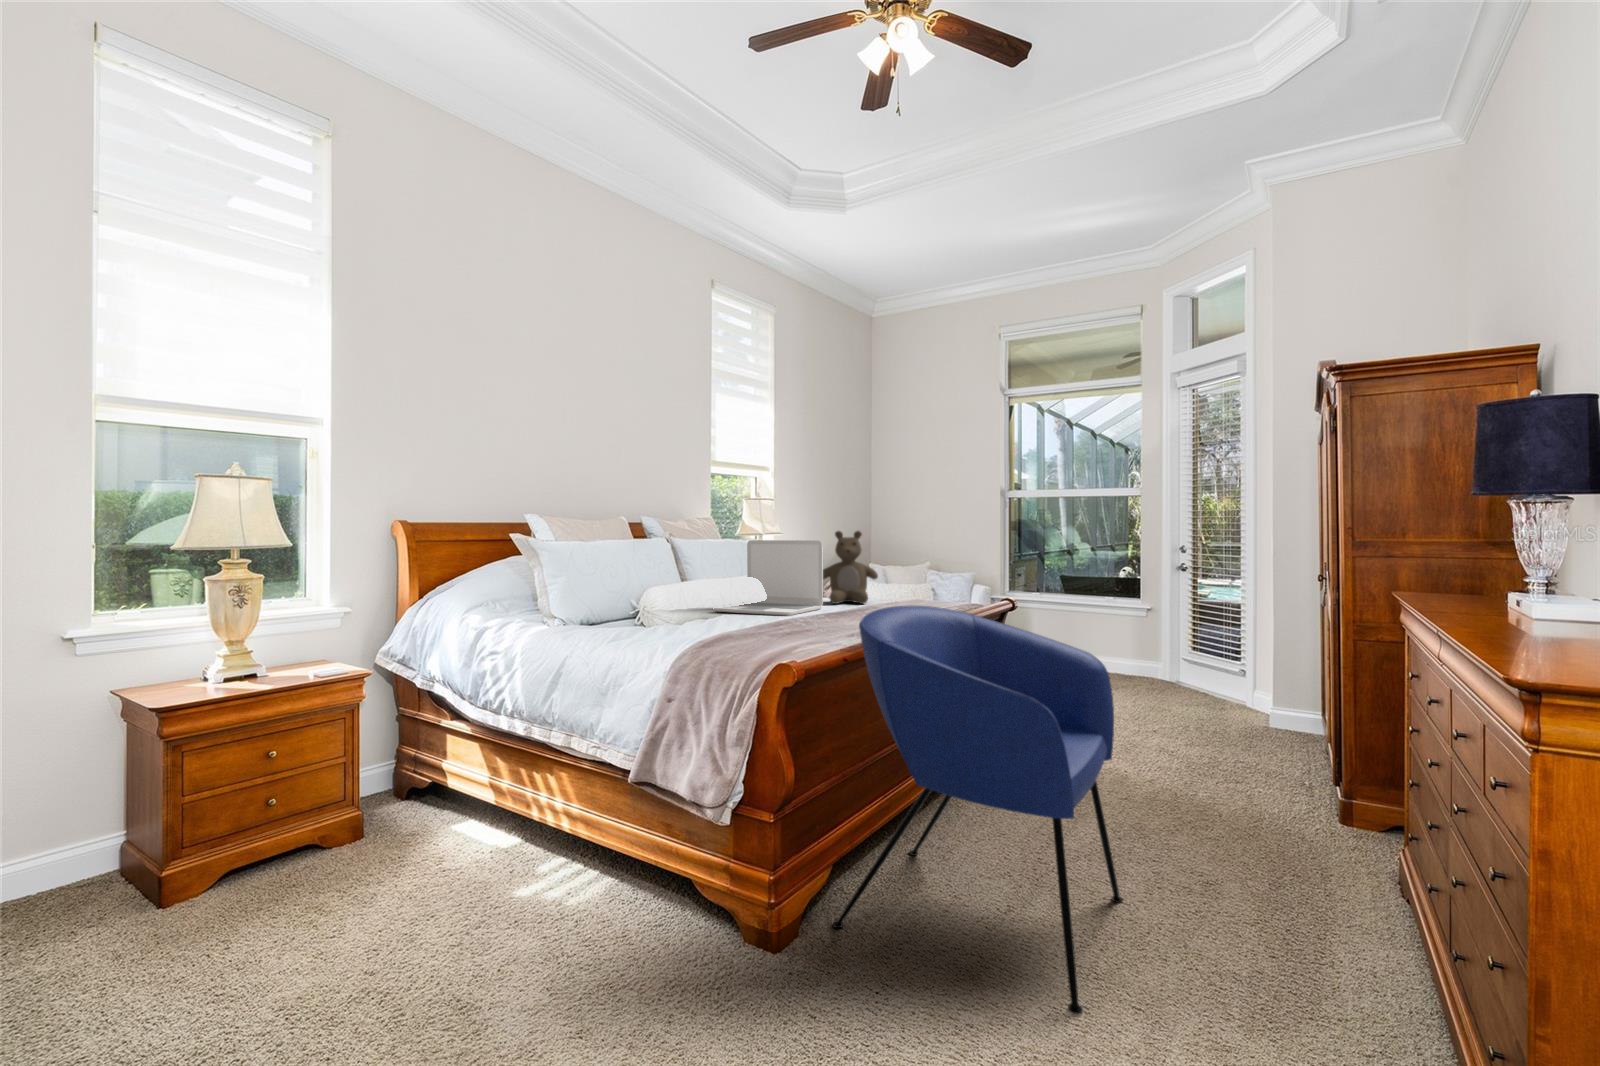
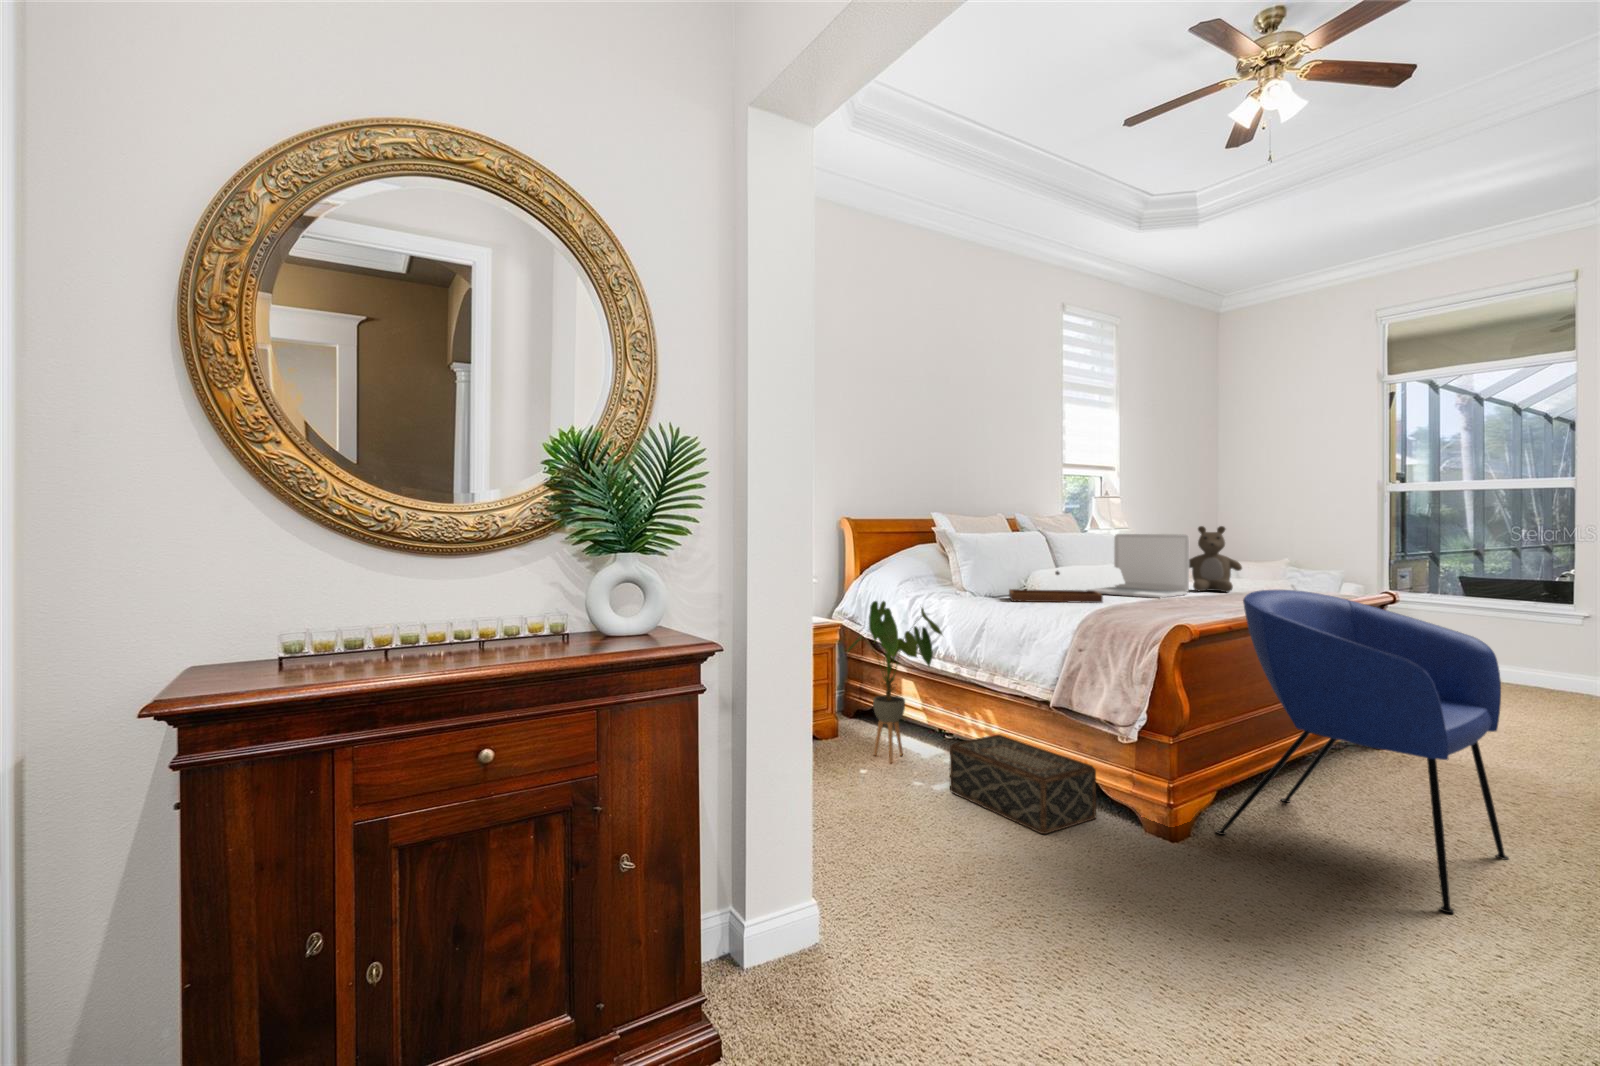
tray: none [606,587,718,630] -> present [1009,571,1103,603]
house plant: none [360,639,514,875] -> present [848,601,942,763]
woven basket: none [492,818,686,982] -> present [950,735,1096,834]

